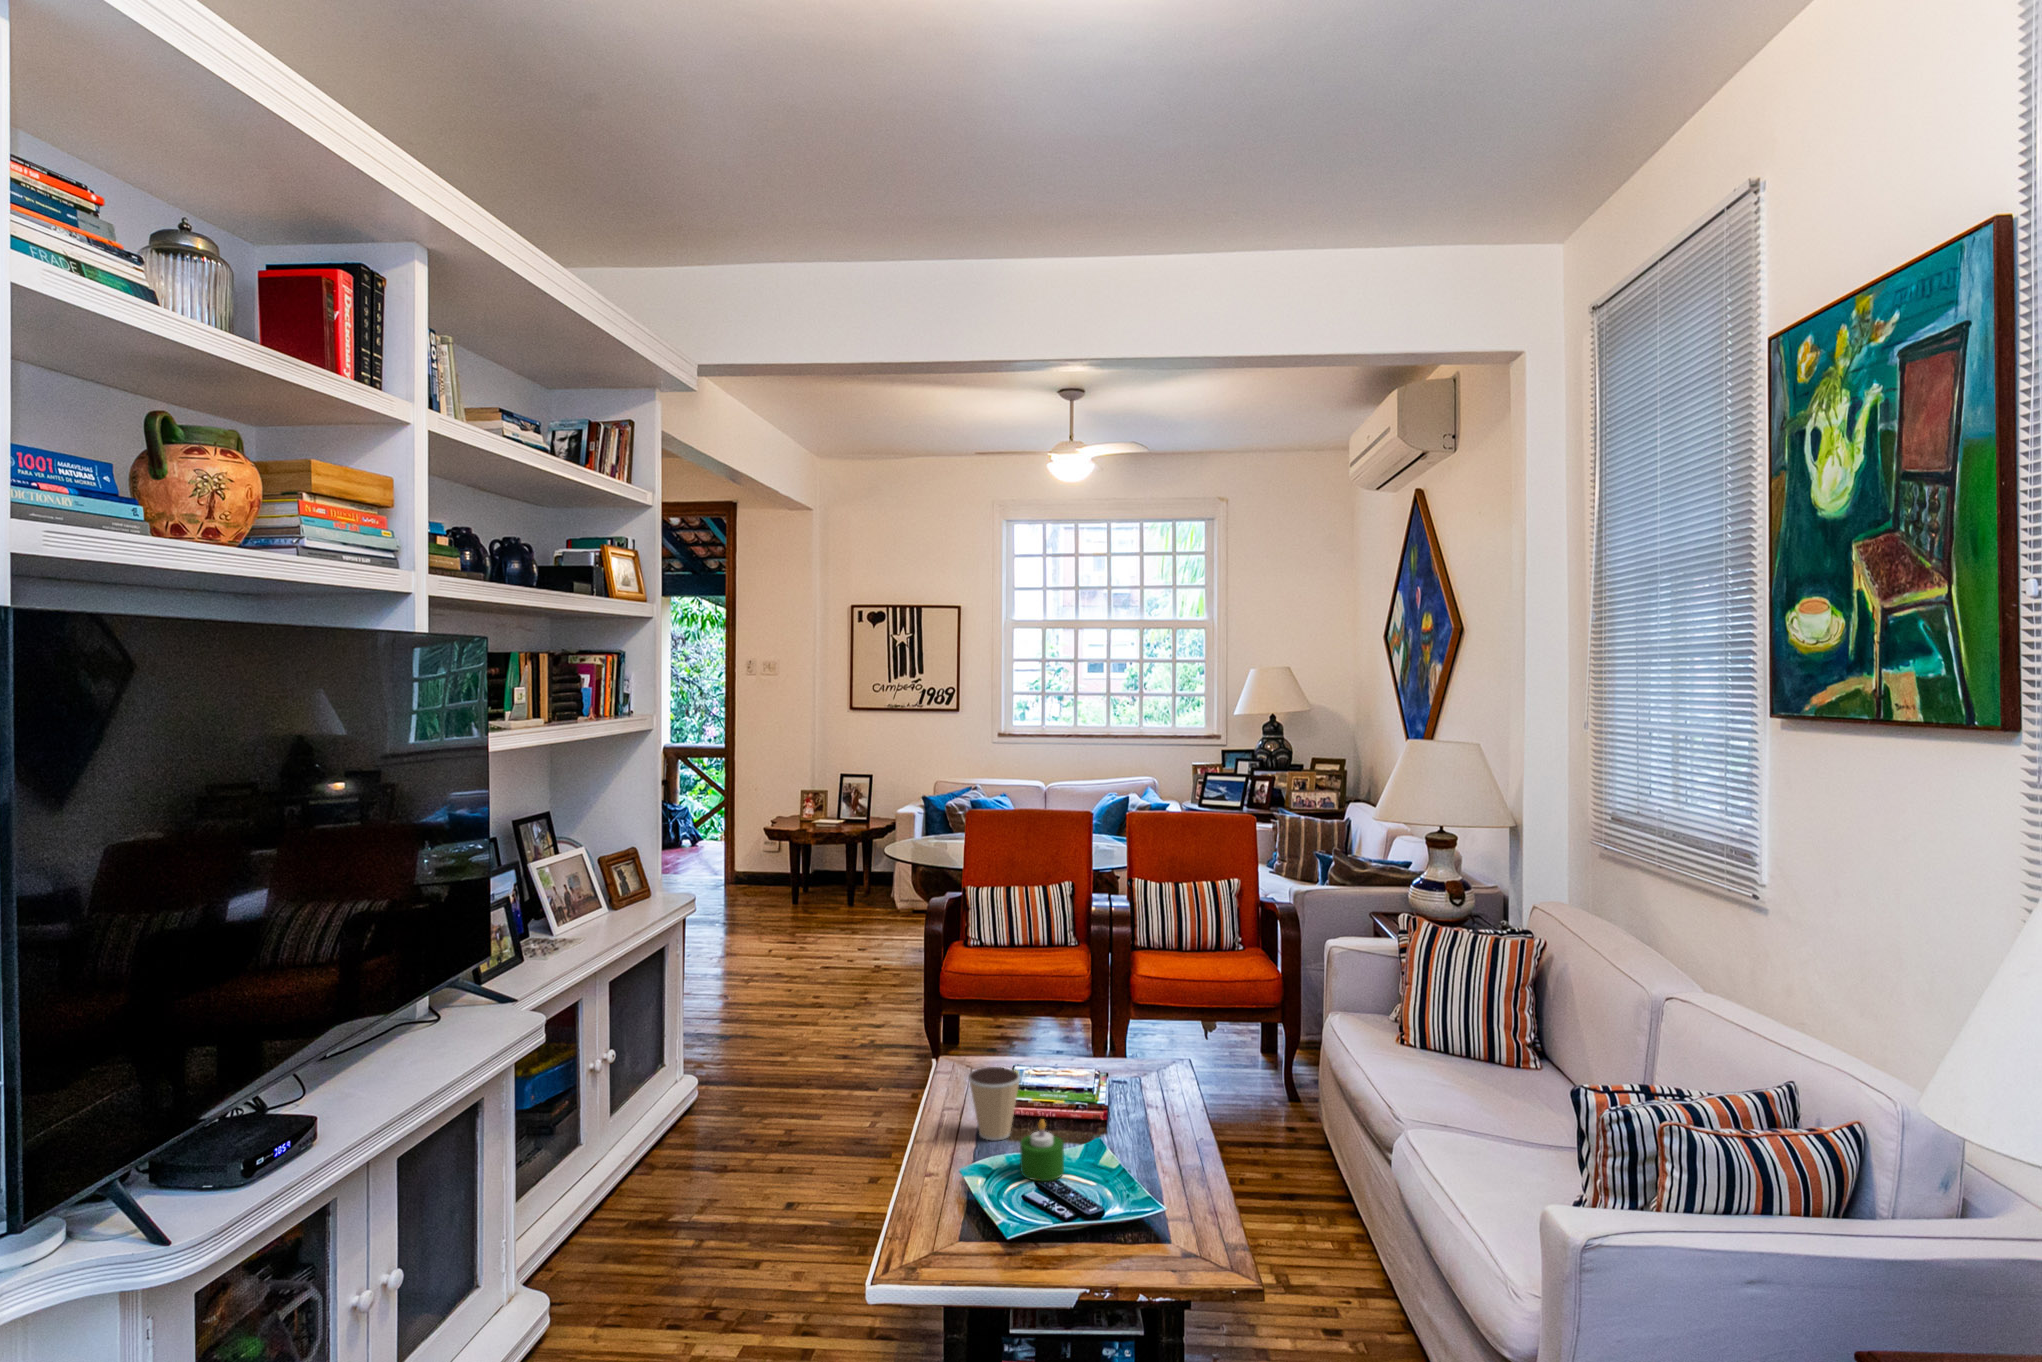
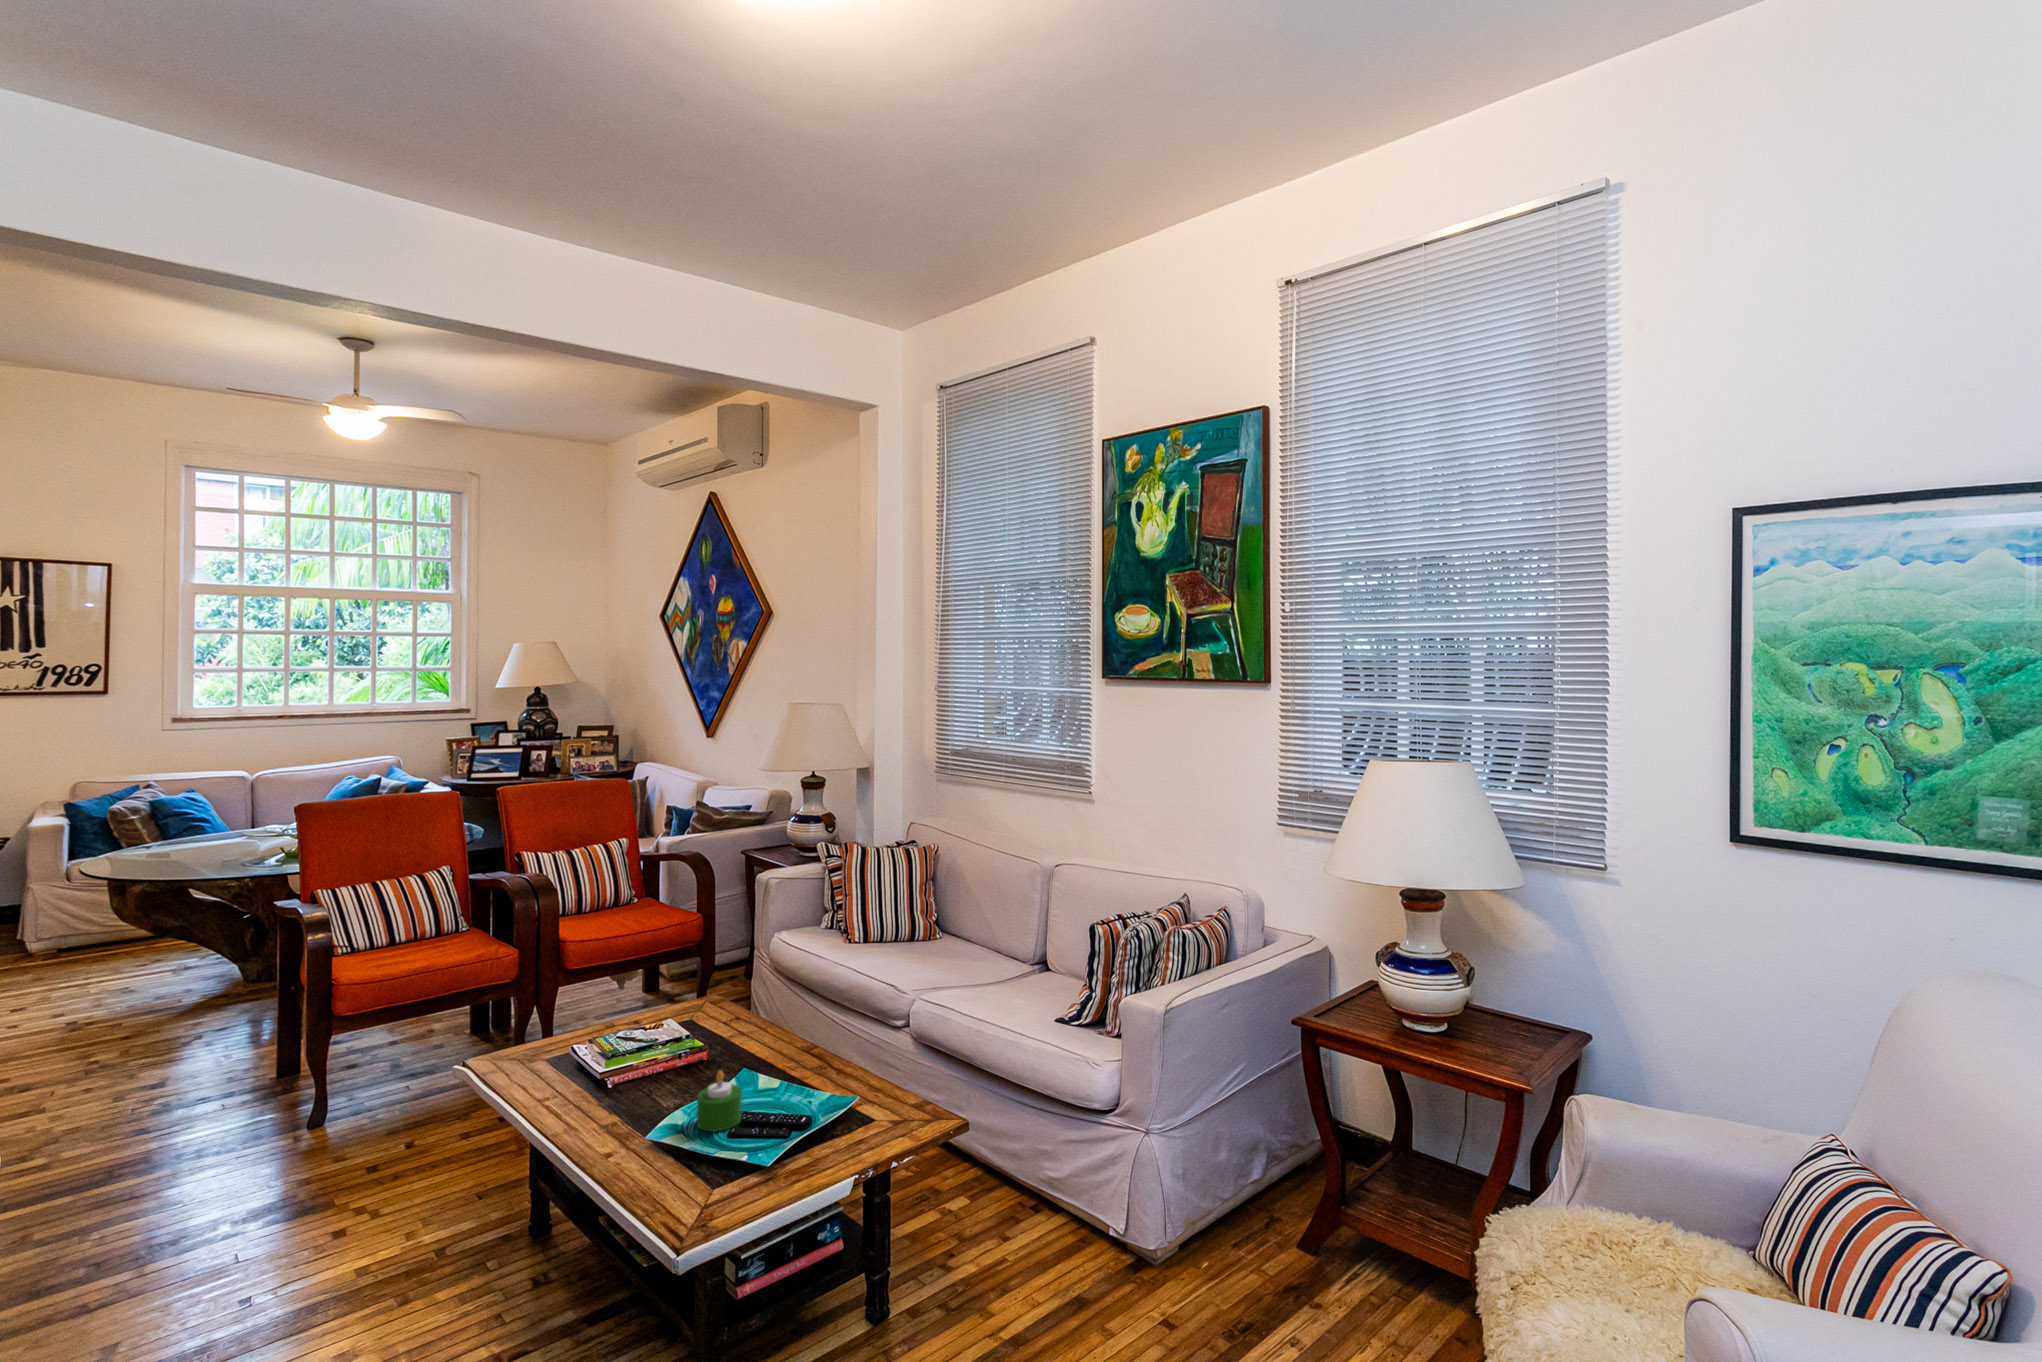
coffee cup: present [968,1067,1020,1141] -> none [601,1040,661,1118]

